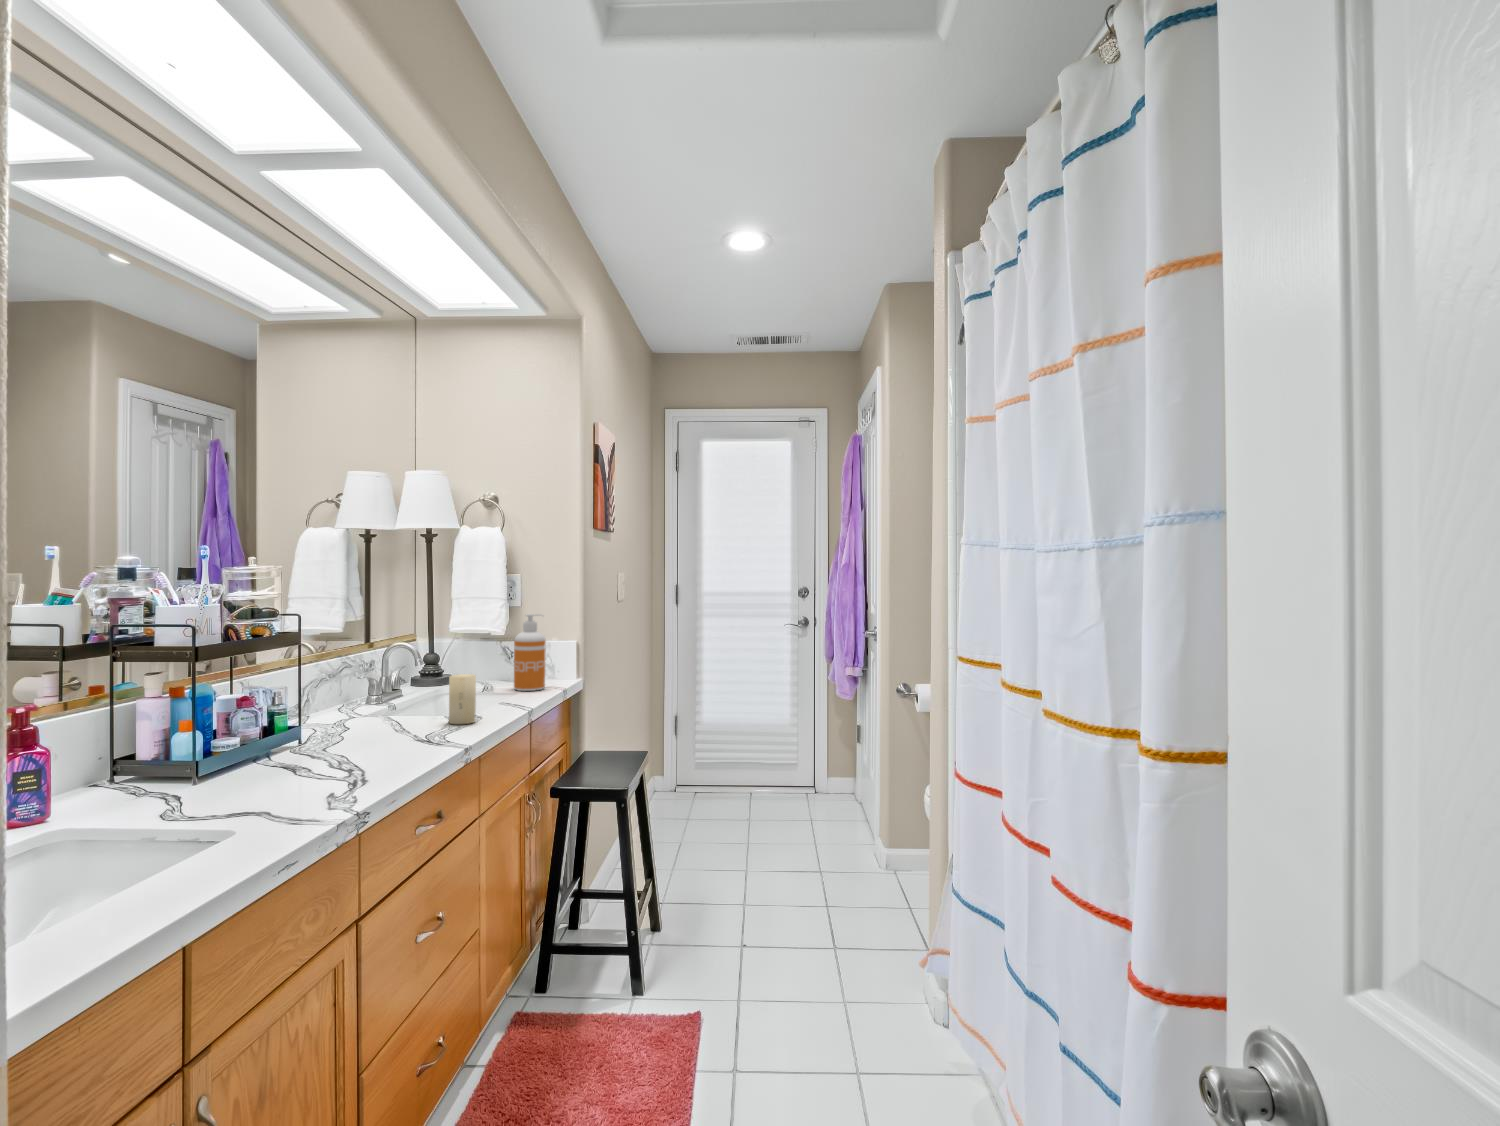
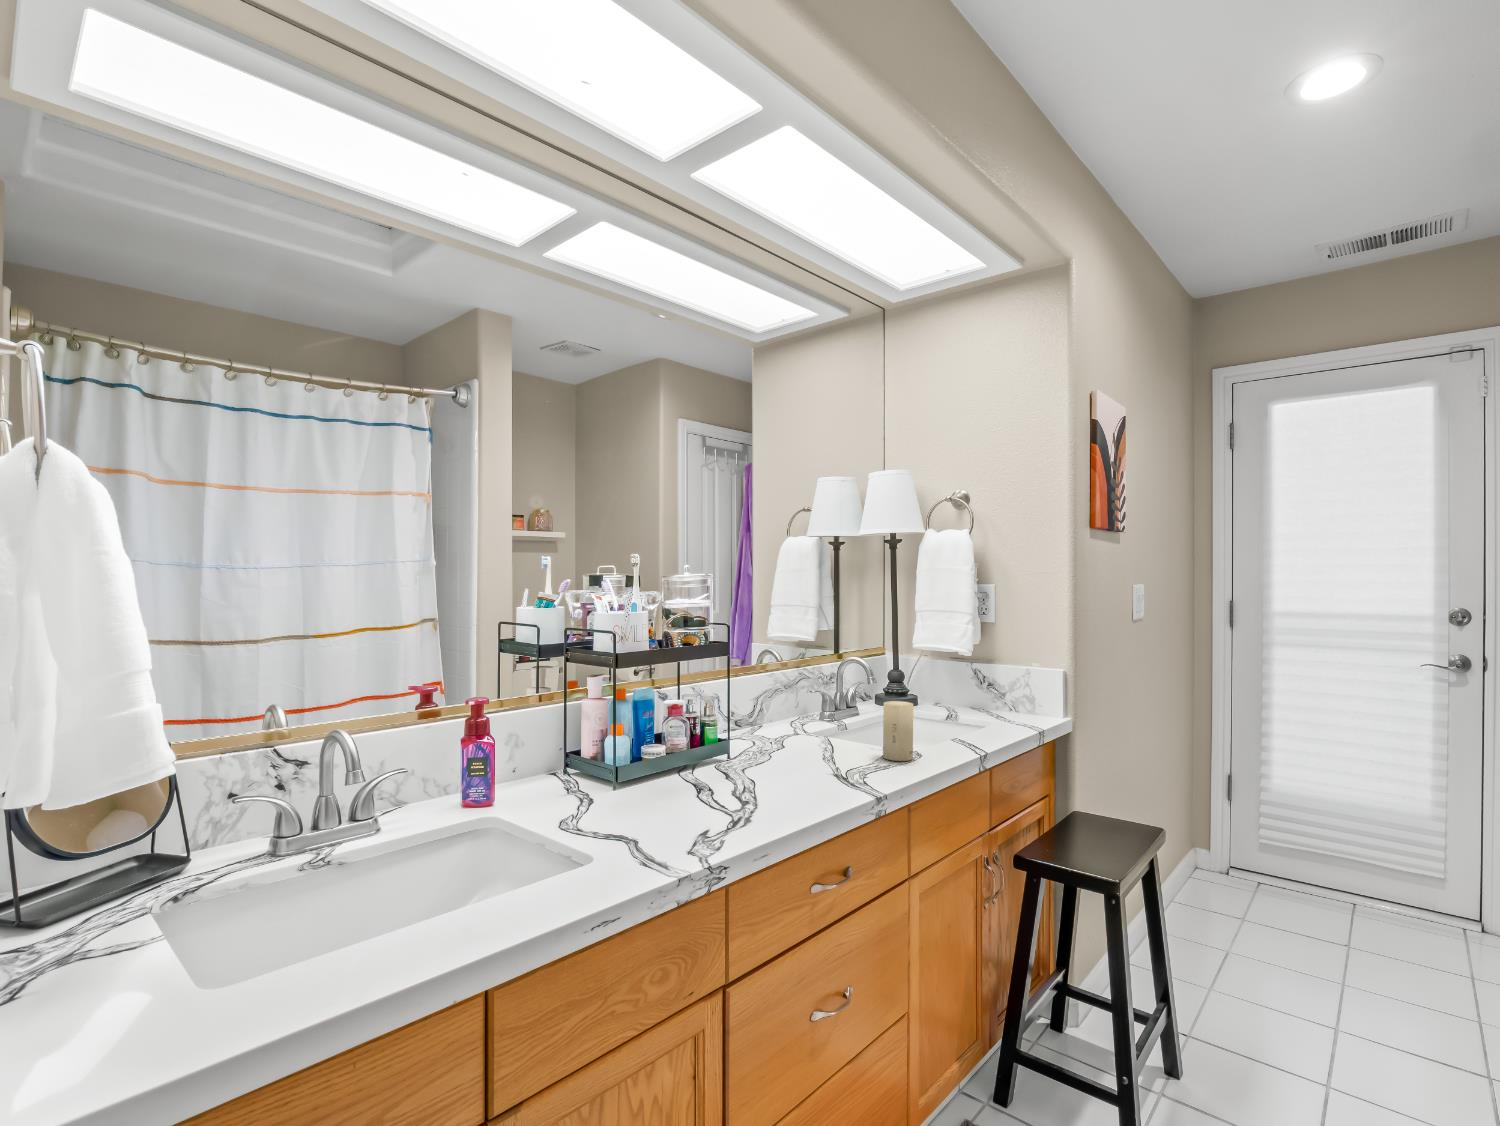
soap dispenser: present [514,614,546,691] -> none [982,632,1020,726]

